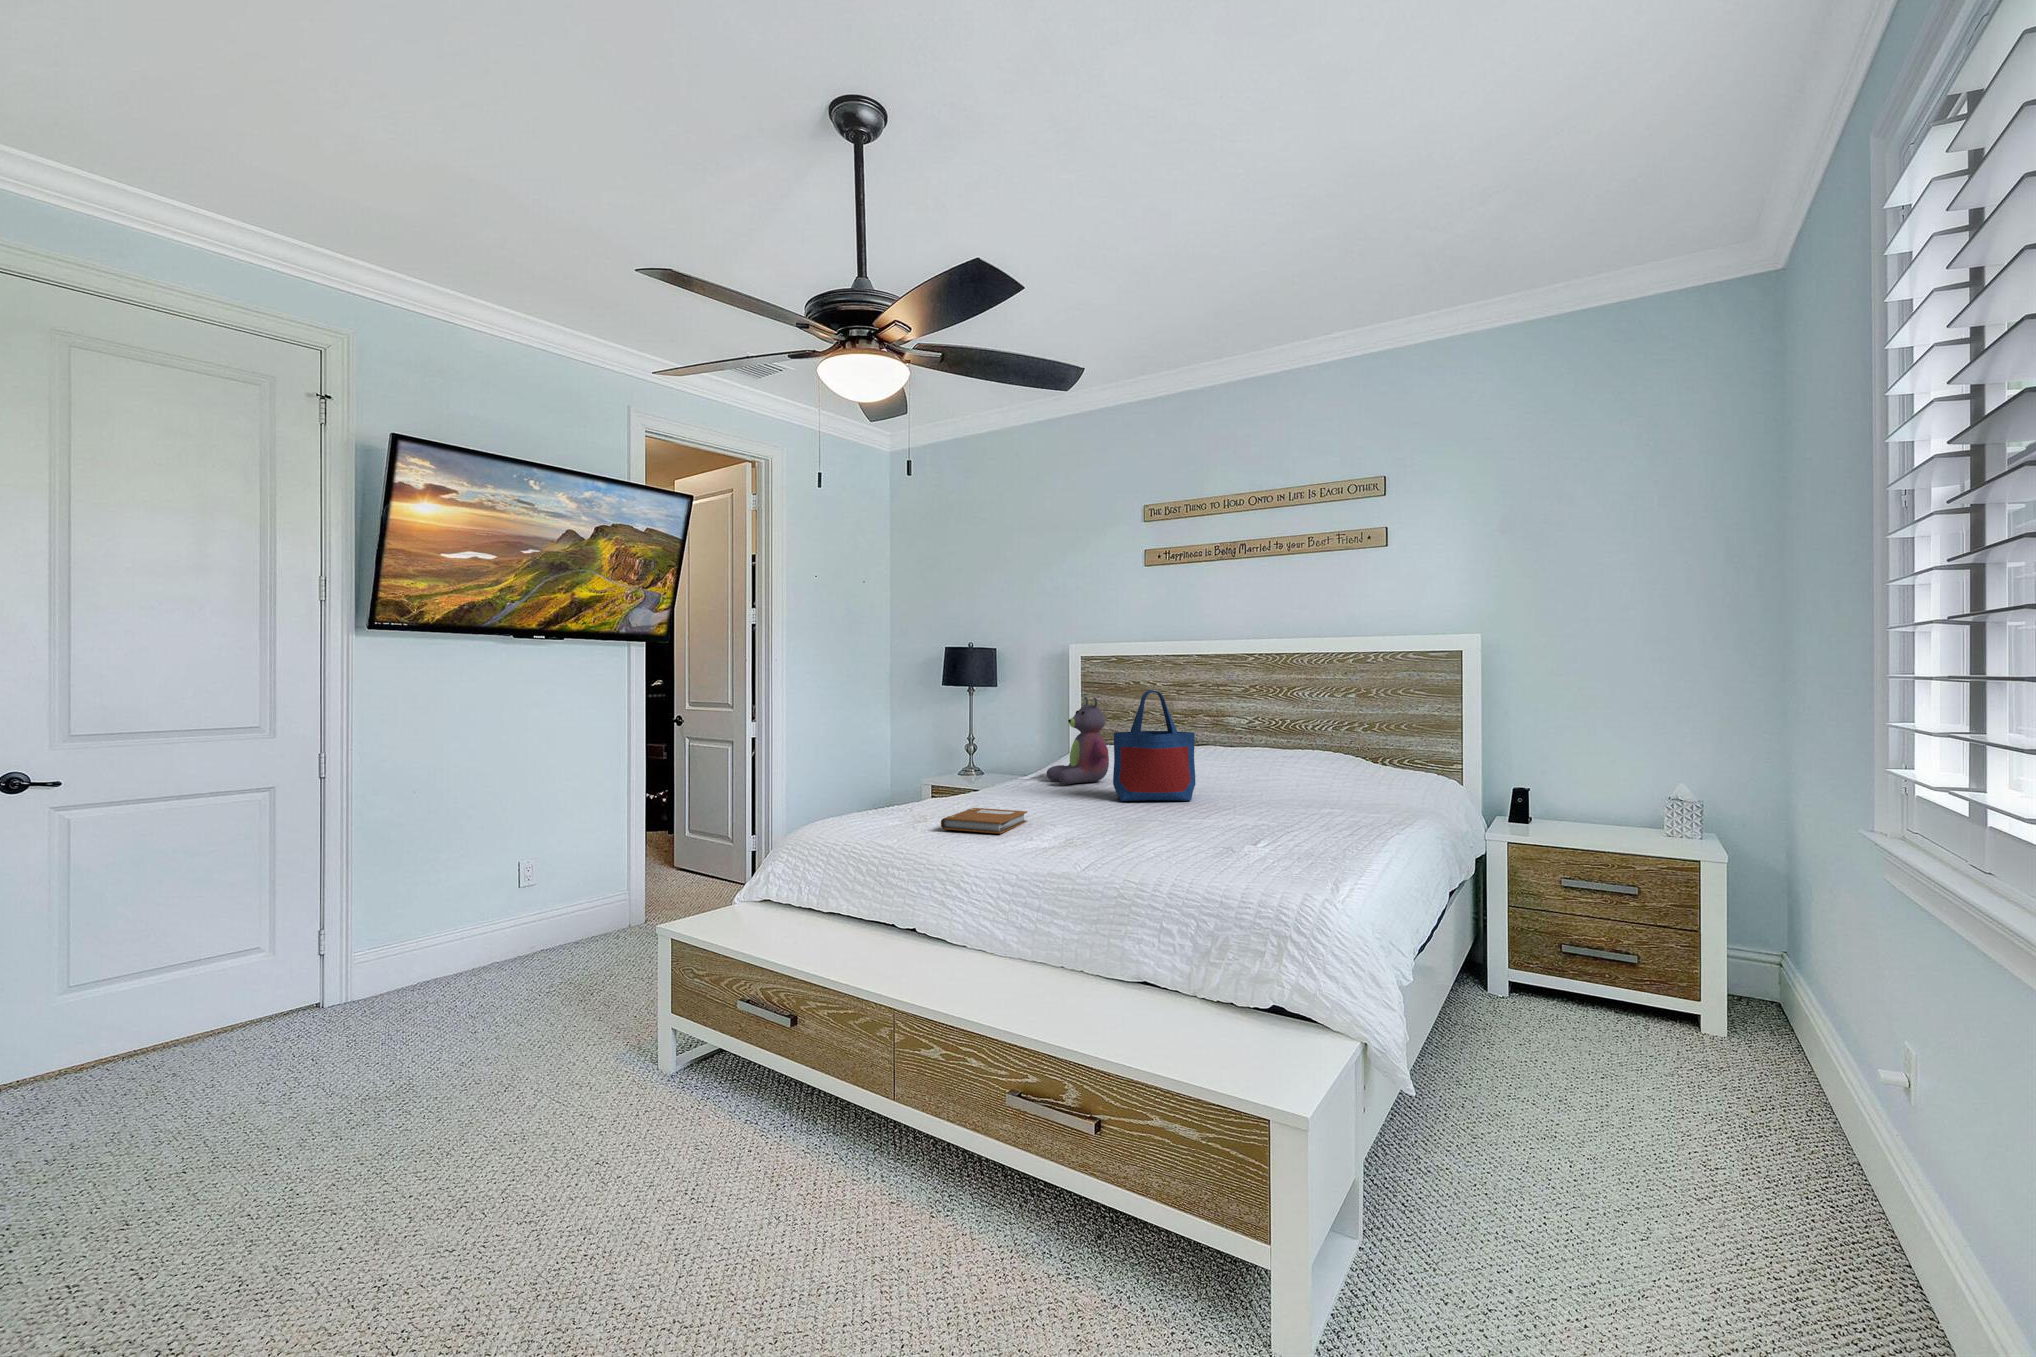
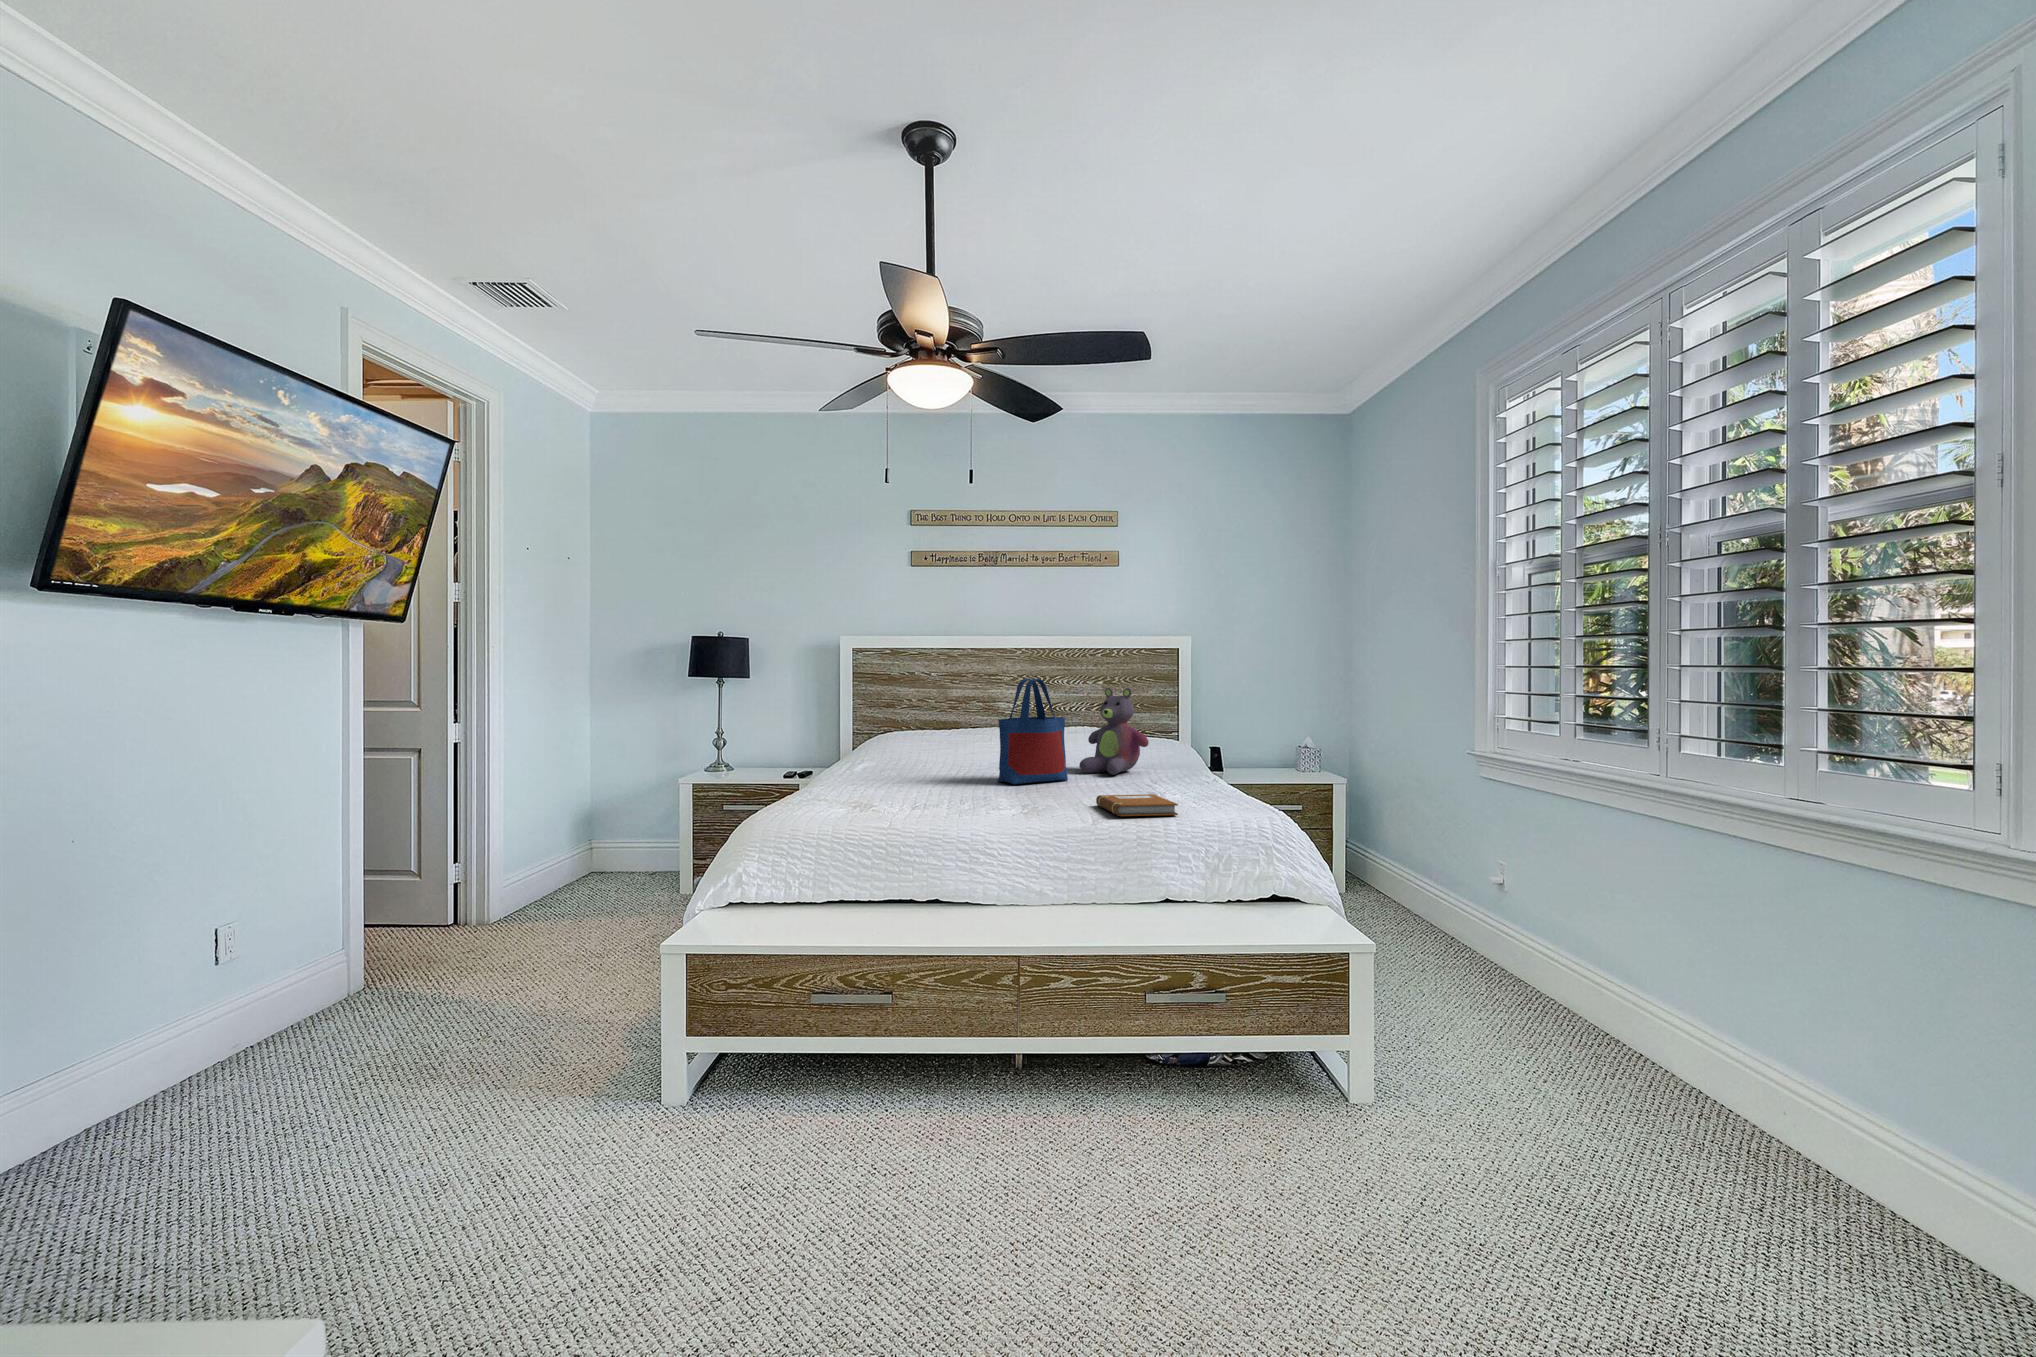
stuffed bear: present [1047,697,1109,784] -> present [1079,688,1149,775]
notebook: present [941,808,1027,834] -> present [1096,794,1178,816]

